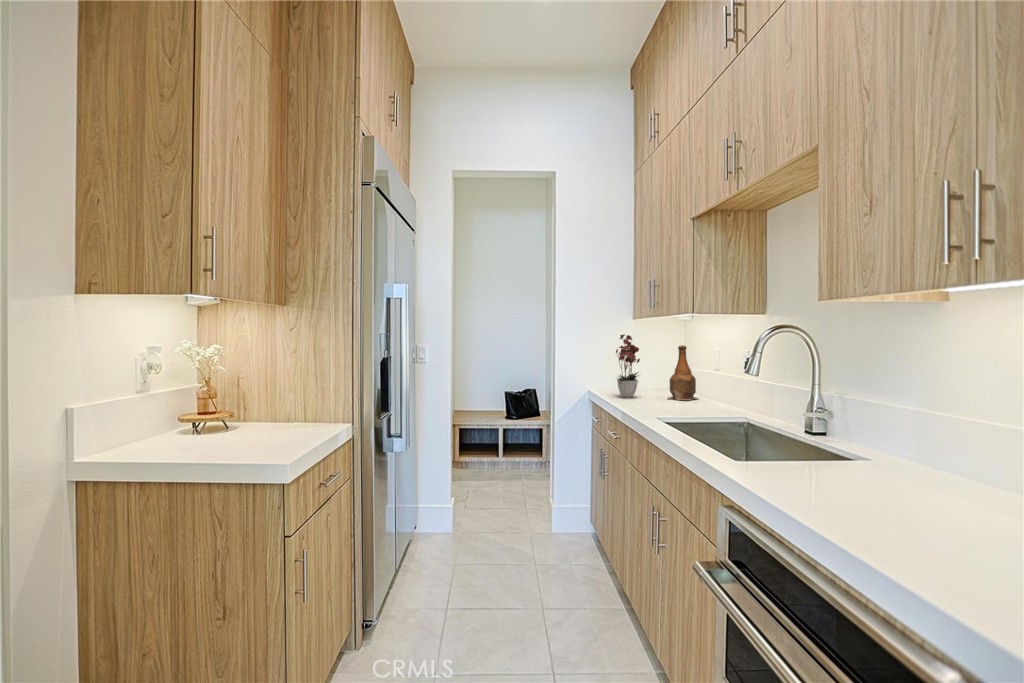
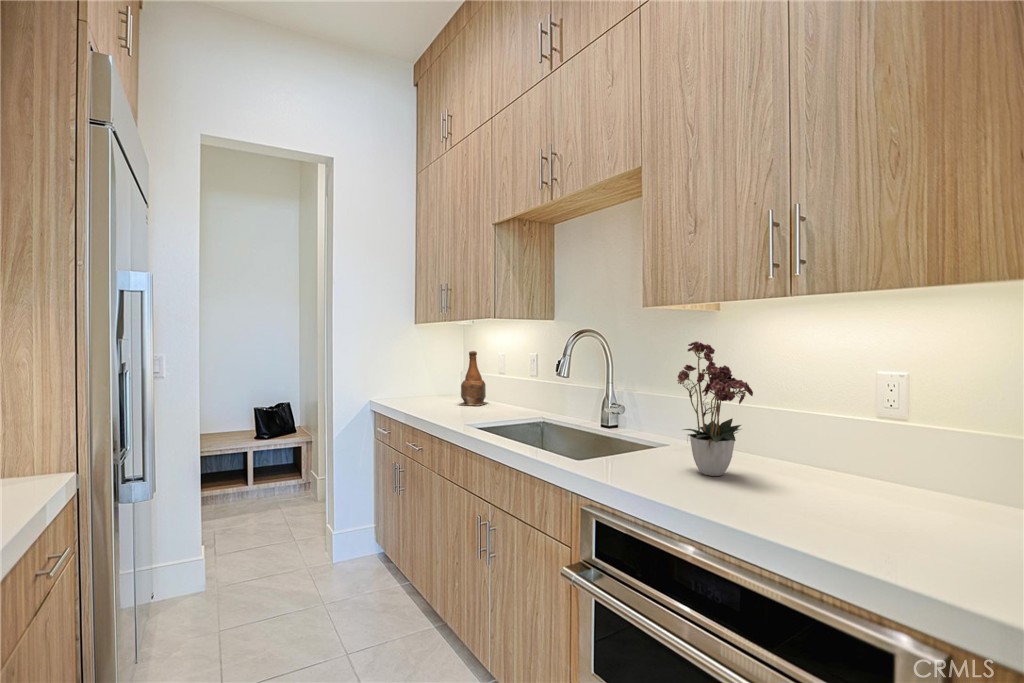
flower arrangement: present [616,335,640,398] -> present [677,341,753,476]

